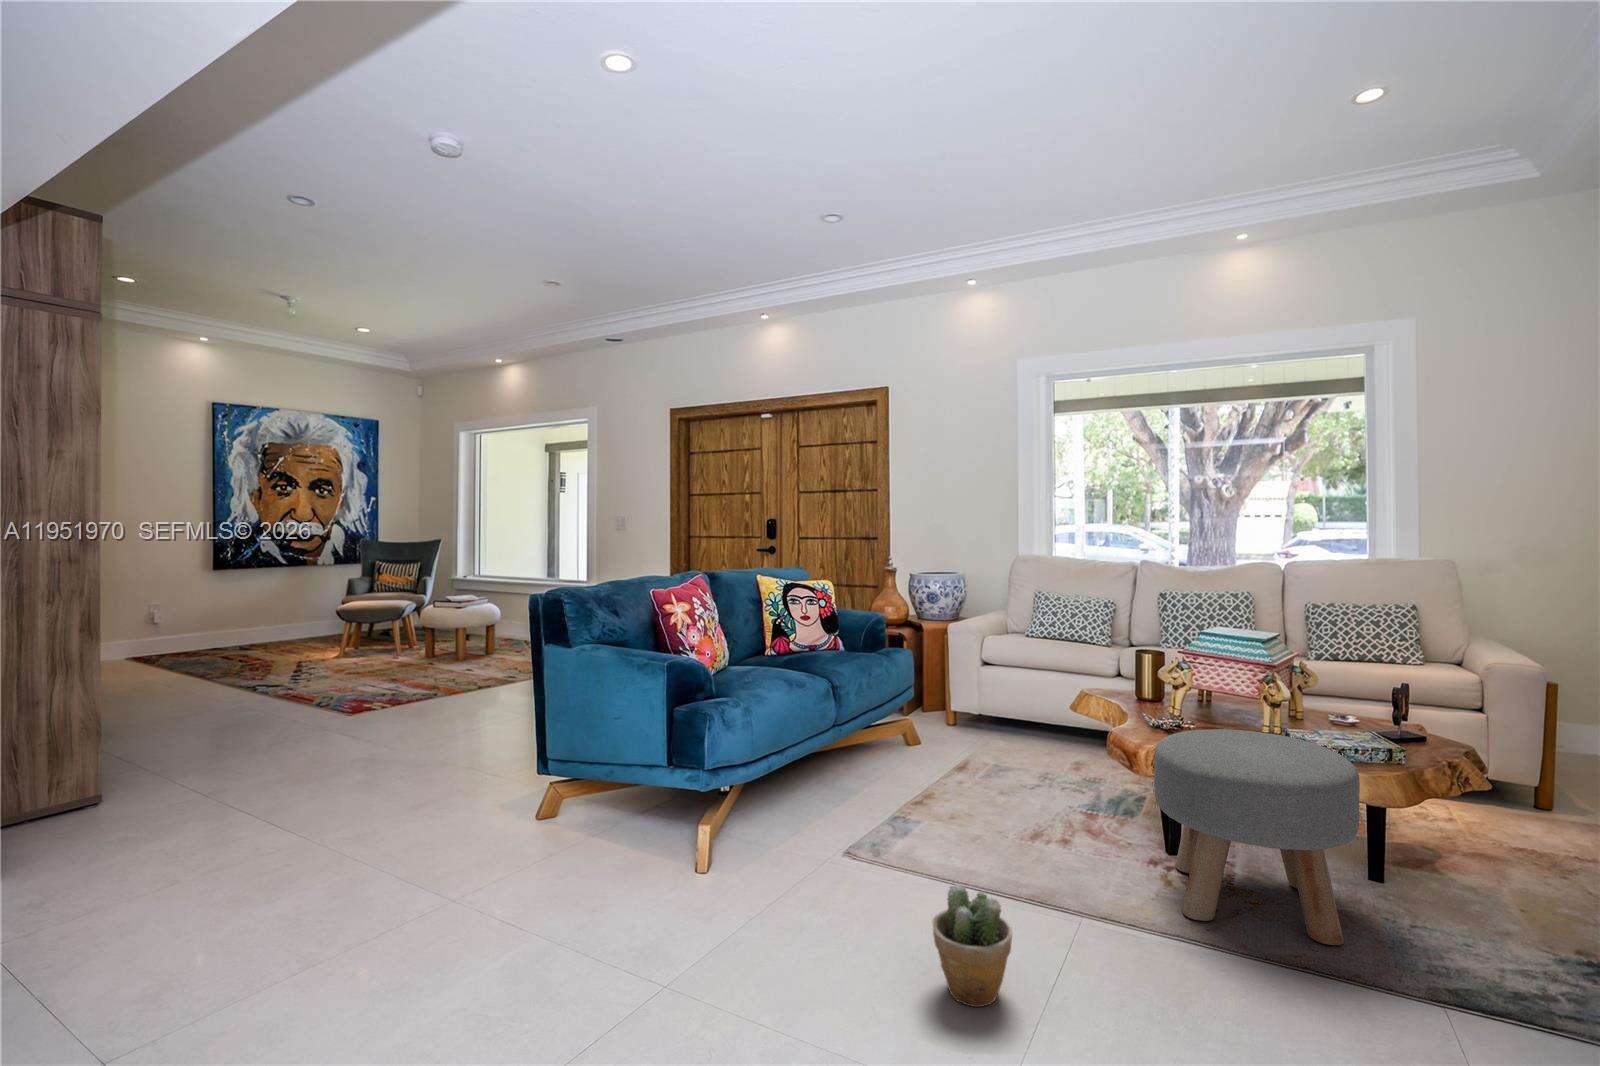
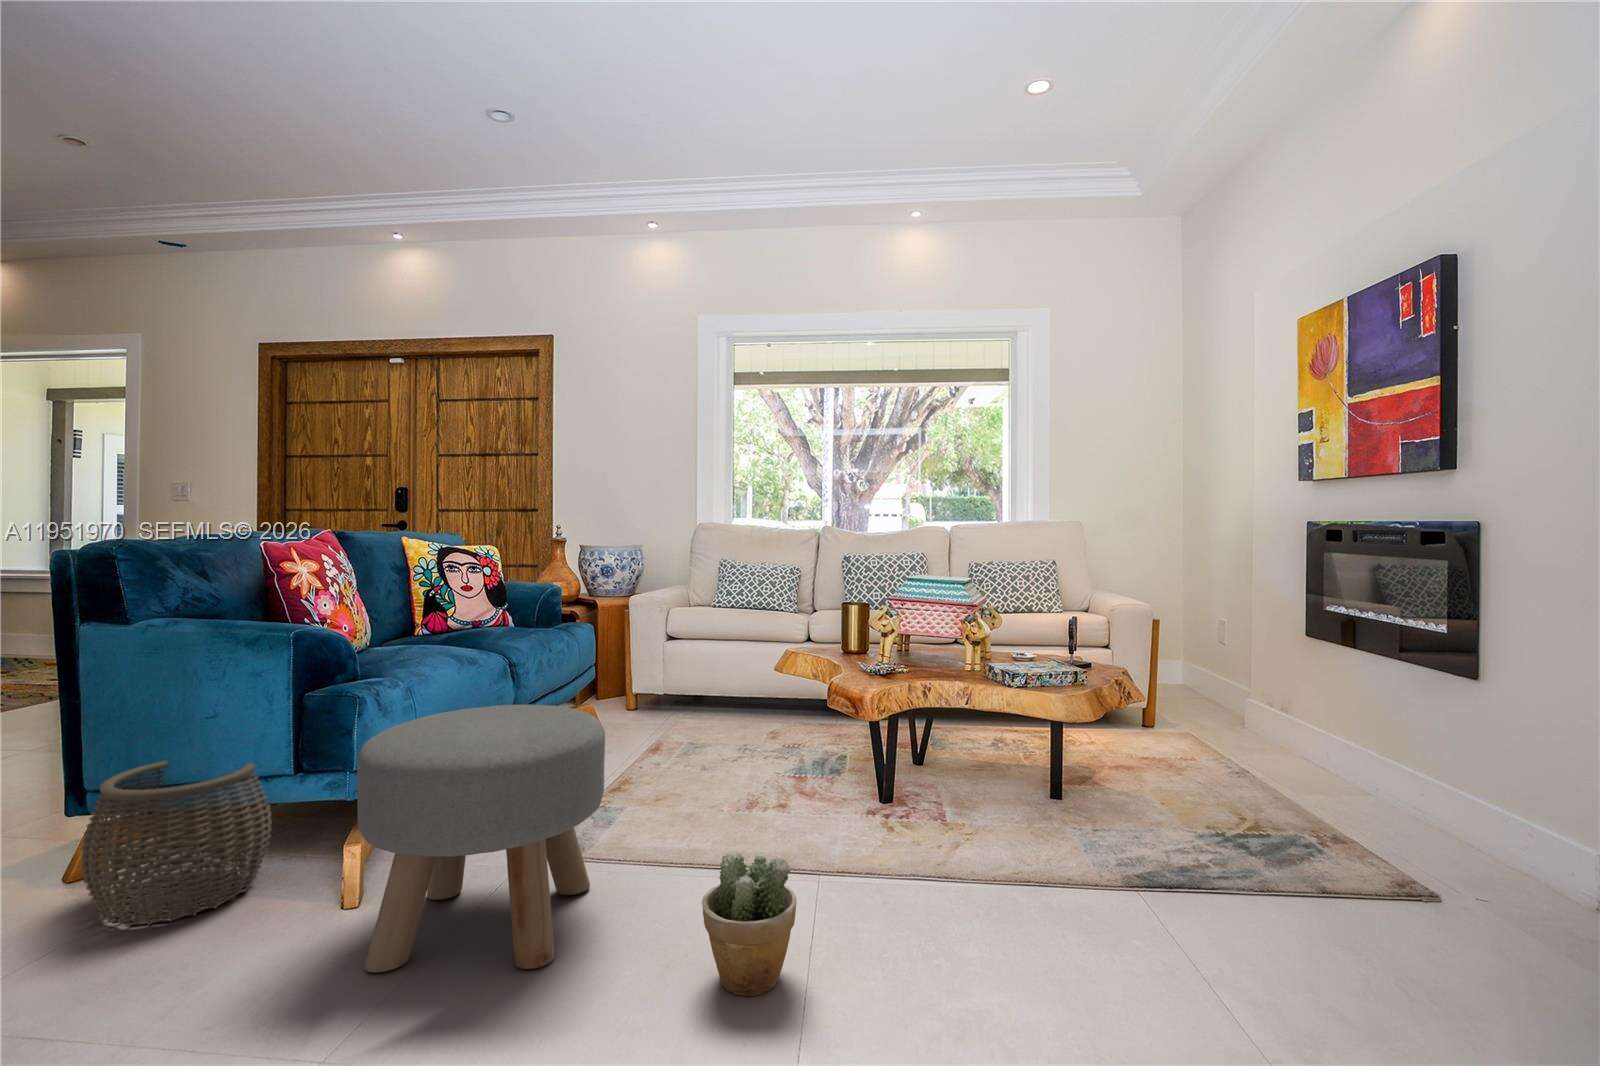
ottoman: present [1154,729,1360,945] -> present [357,705,605,972]
woven basket: none [568,742,668,852] -> present [81,761,271,926]

